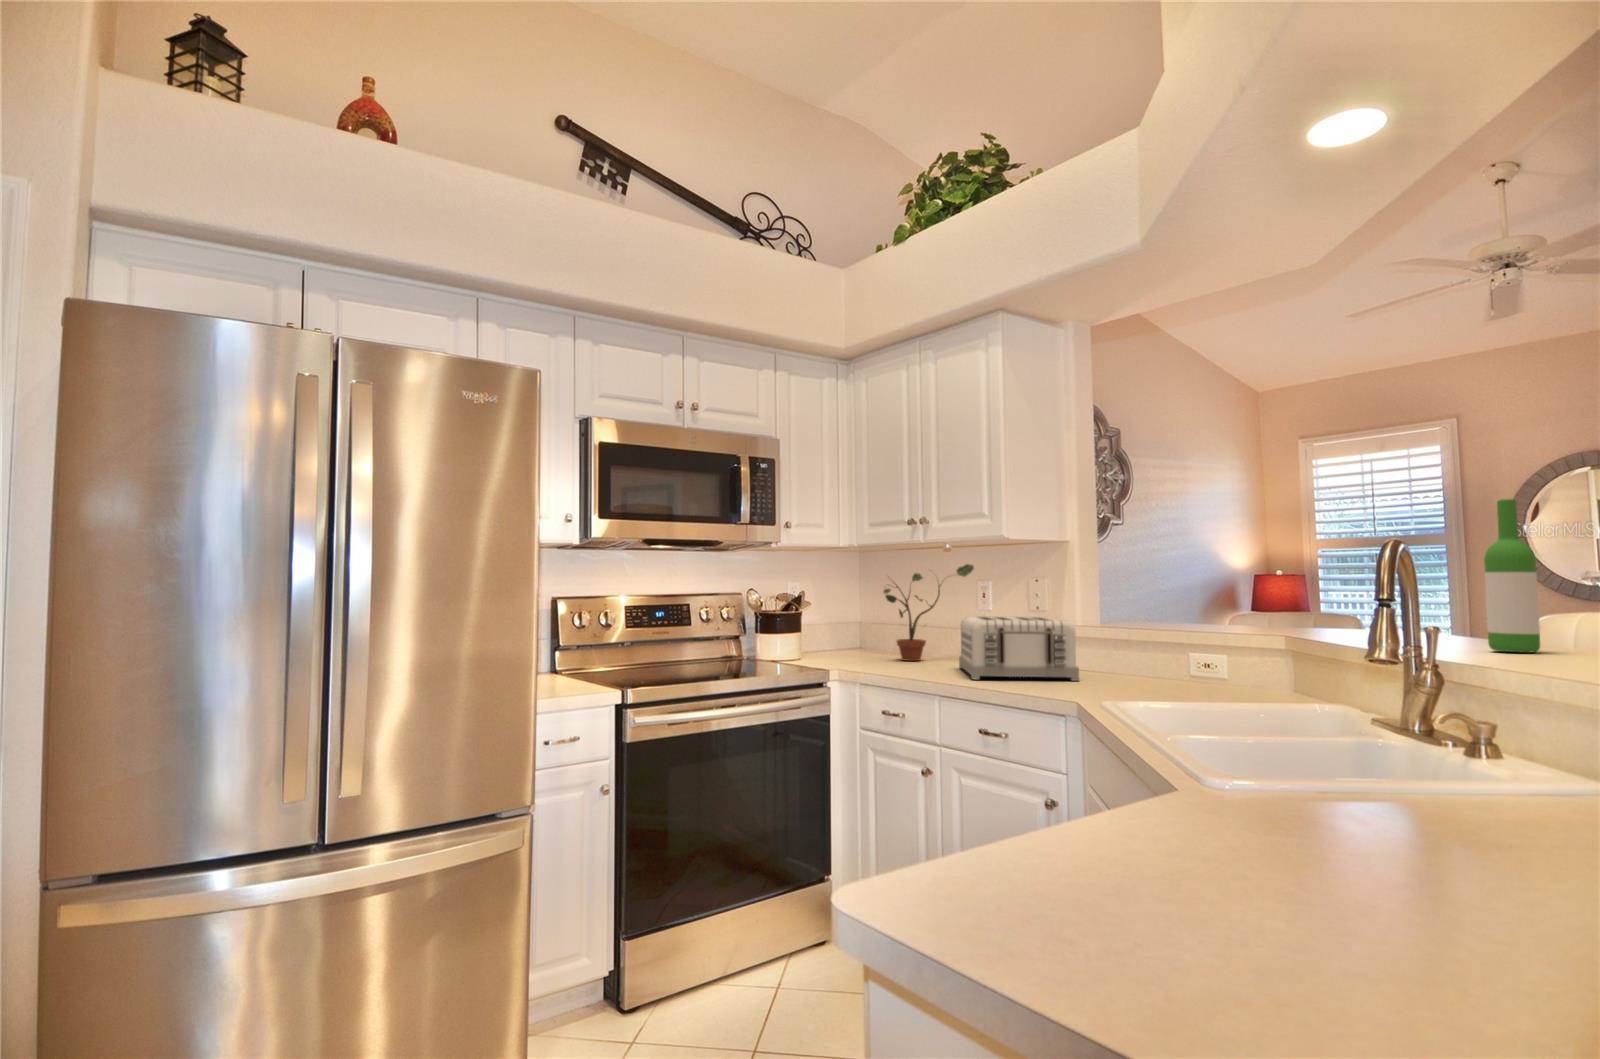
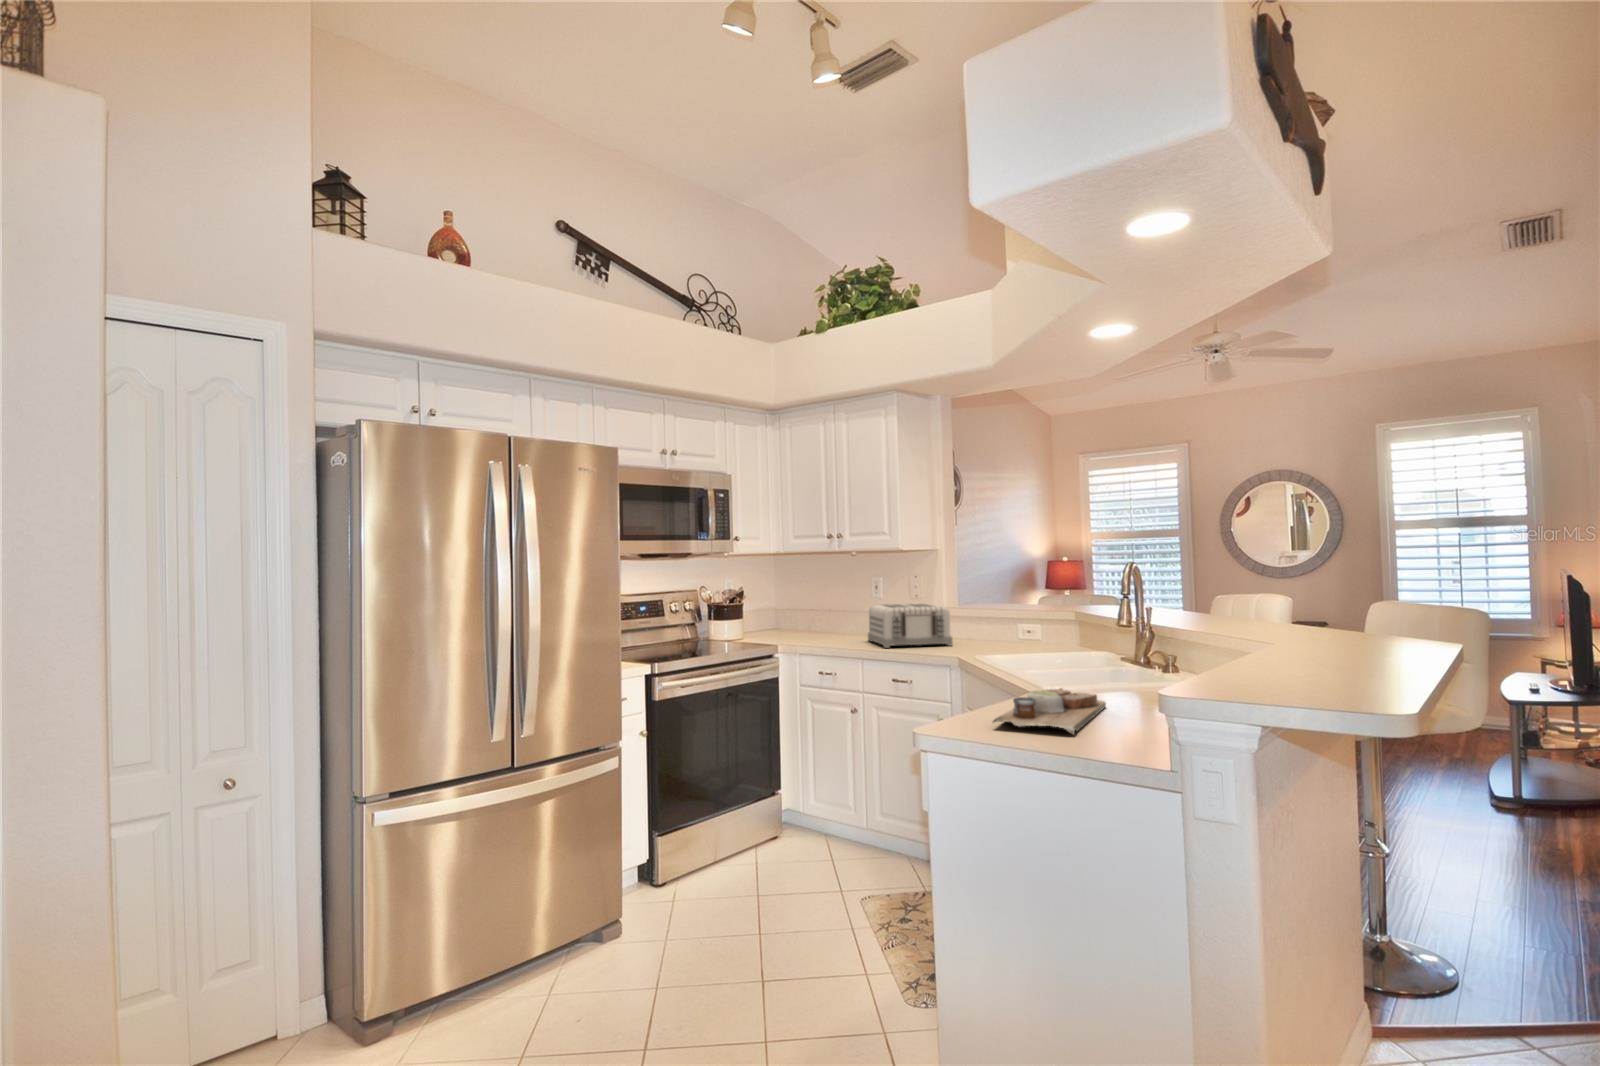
wine bottle: present [1484,499,1540,653] -> none [1175,535,1200,618]
potted plant: present [884,564,974,661] -> none [806,566,871,638]
cutting board: none [1021,794,1349,980] -> present [993,688,1106,734]

